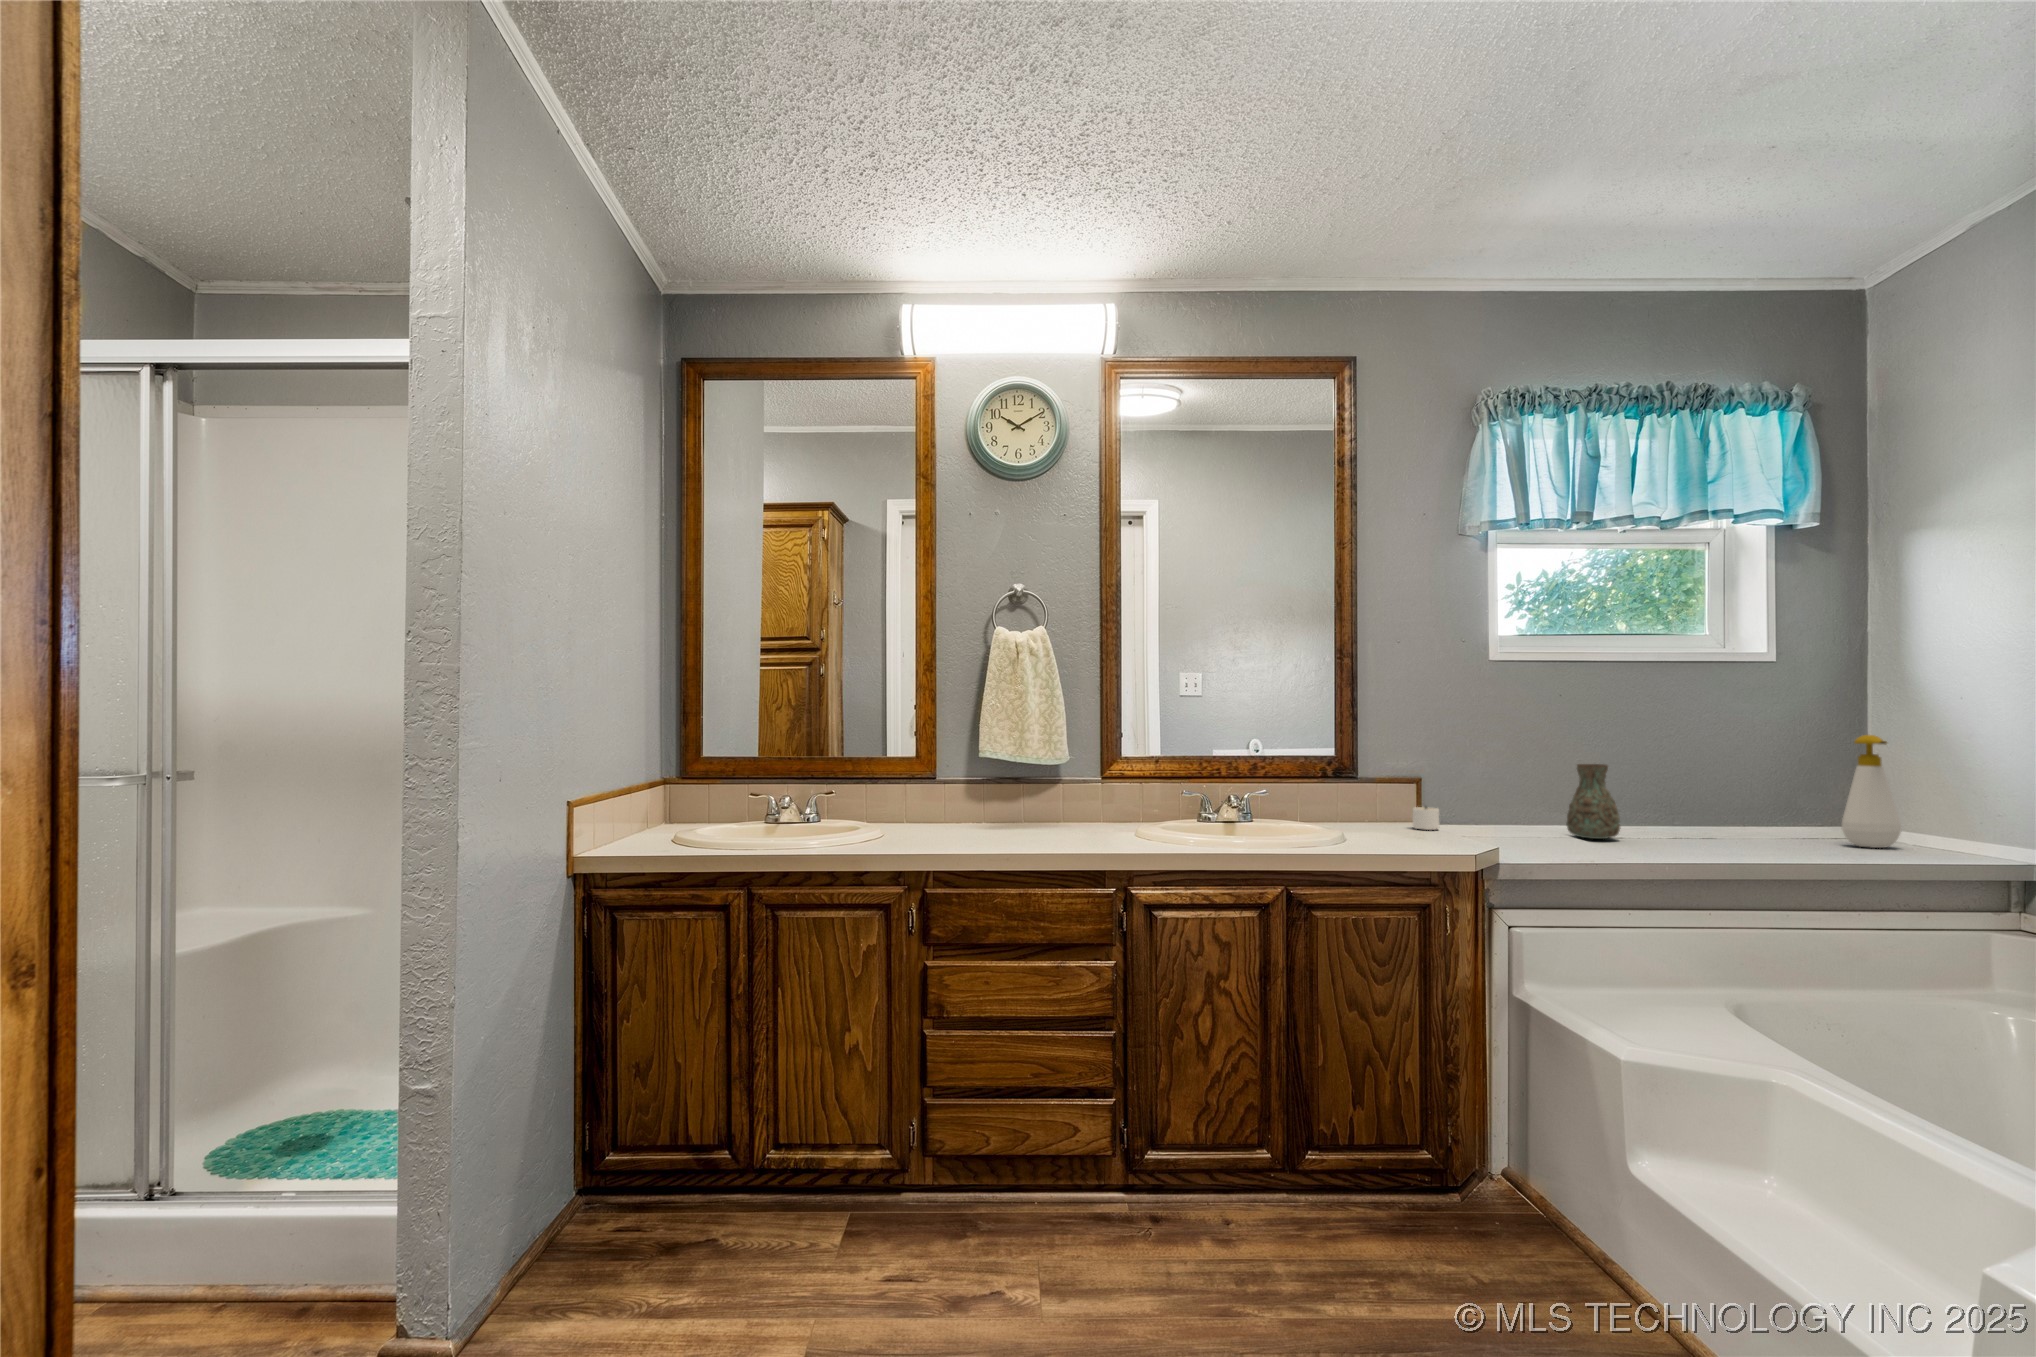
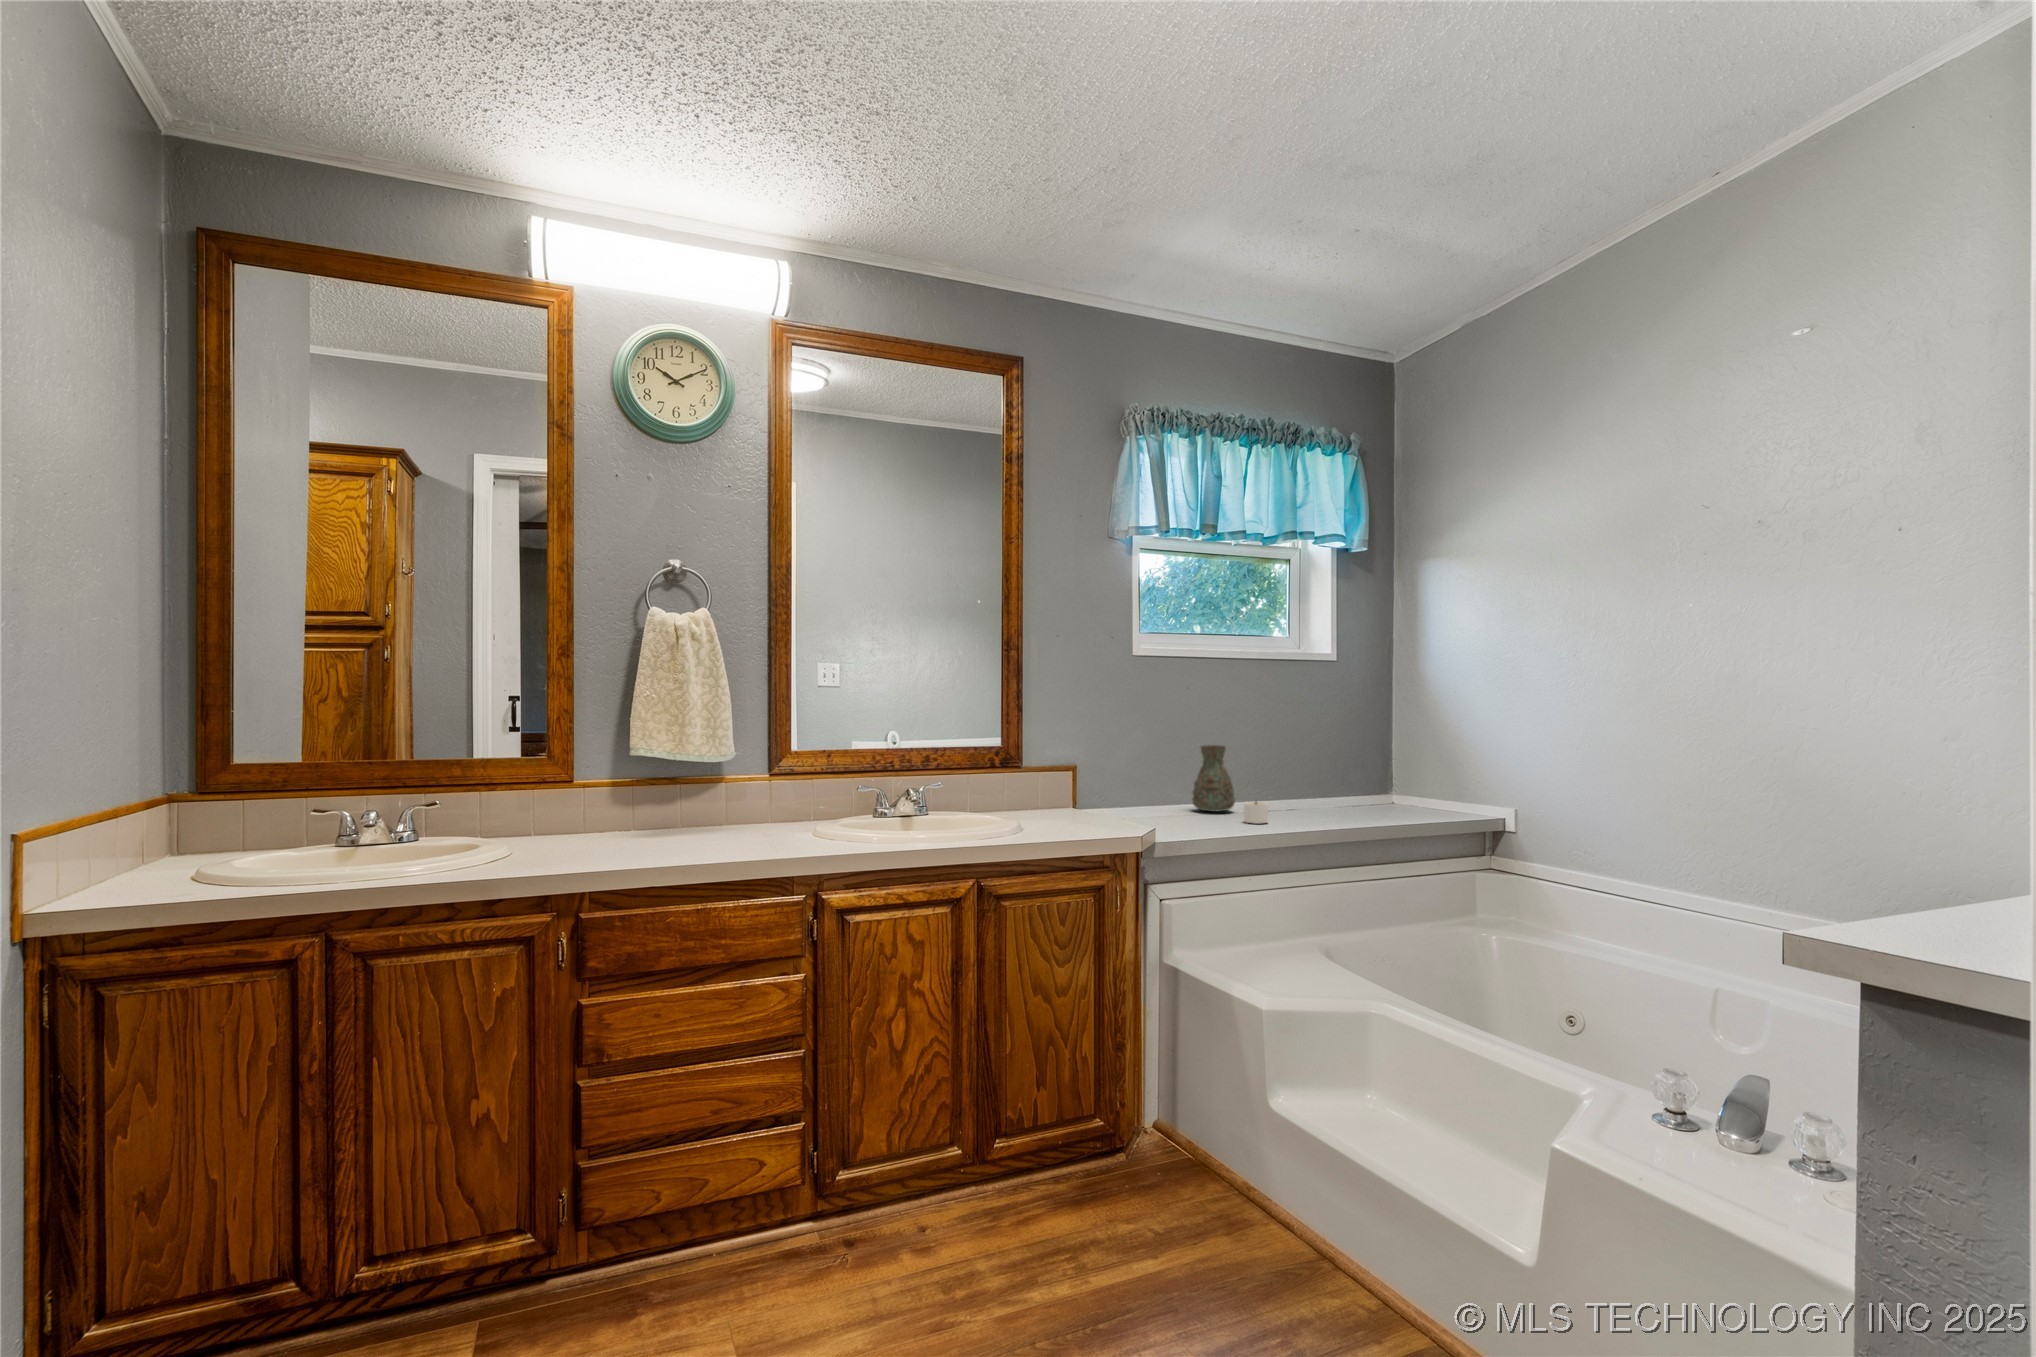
soap bottle: present [1842,735,1901,848] -> none [1386,716,1425,807]
candle: present [1413,807,1439,830] -> present [1244,802,1268,824]

